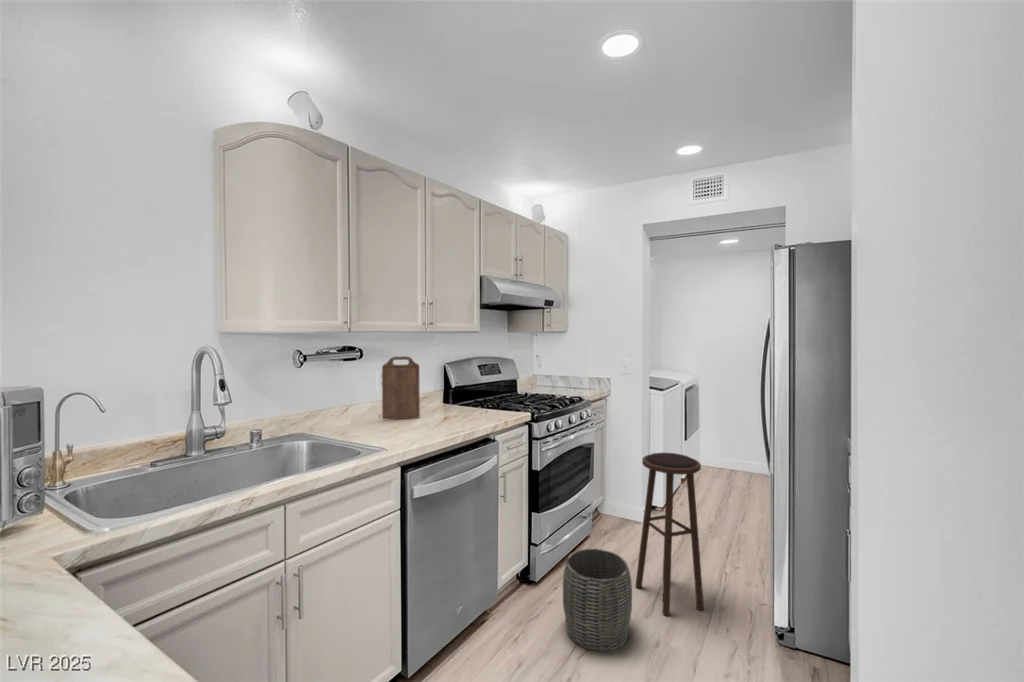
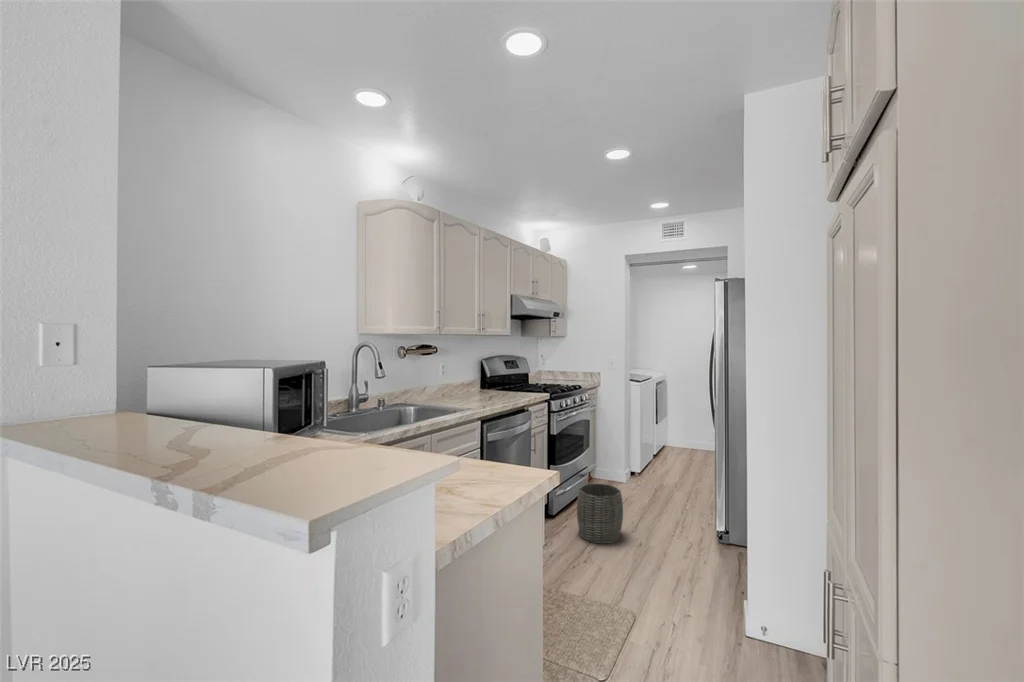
cutting board: present [382,356,420,419] -> none [444,353,471,398]
stool: present [636,453,704,616] -> none [623,420,670,528]

